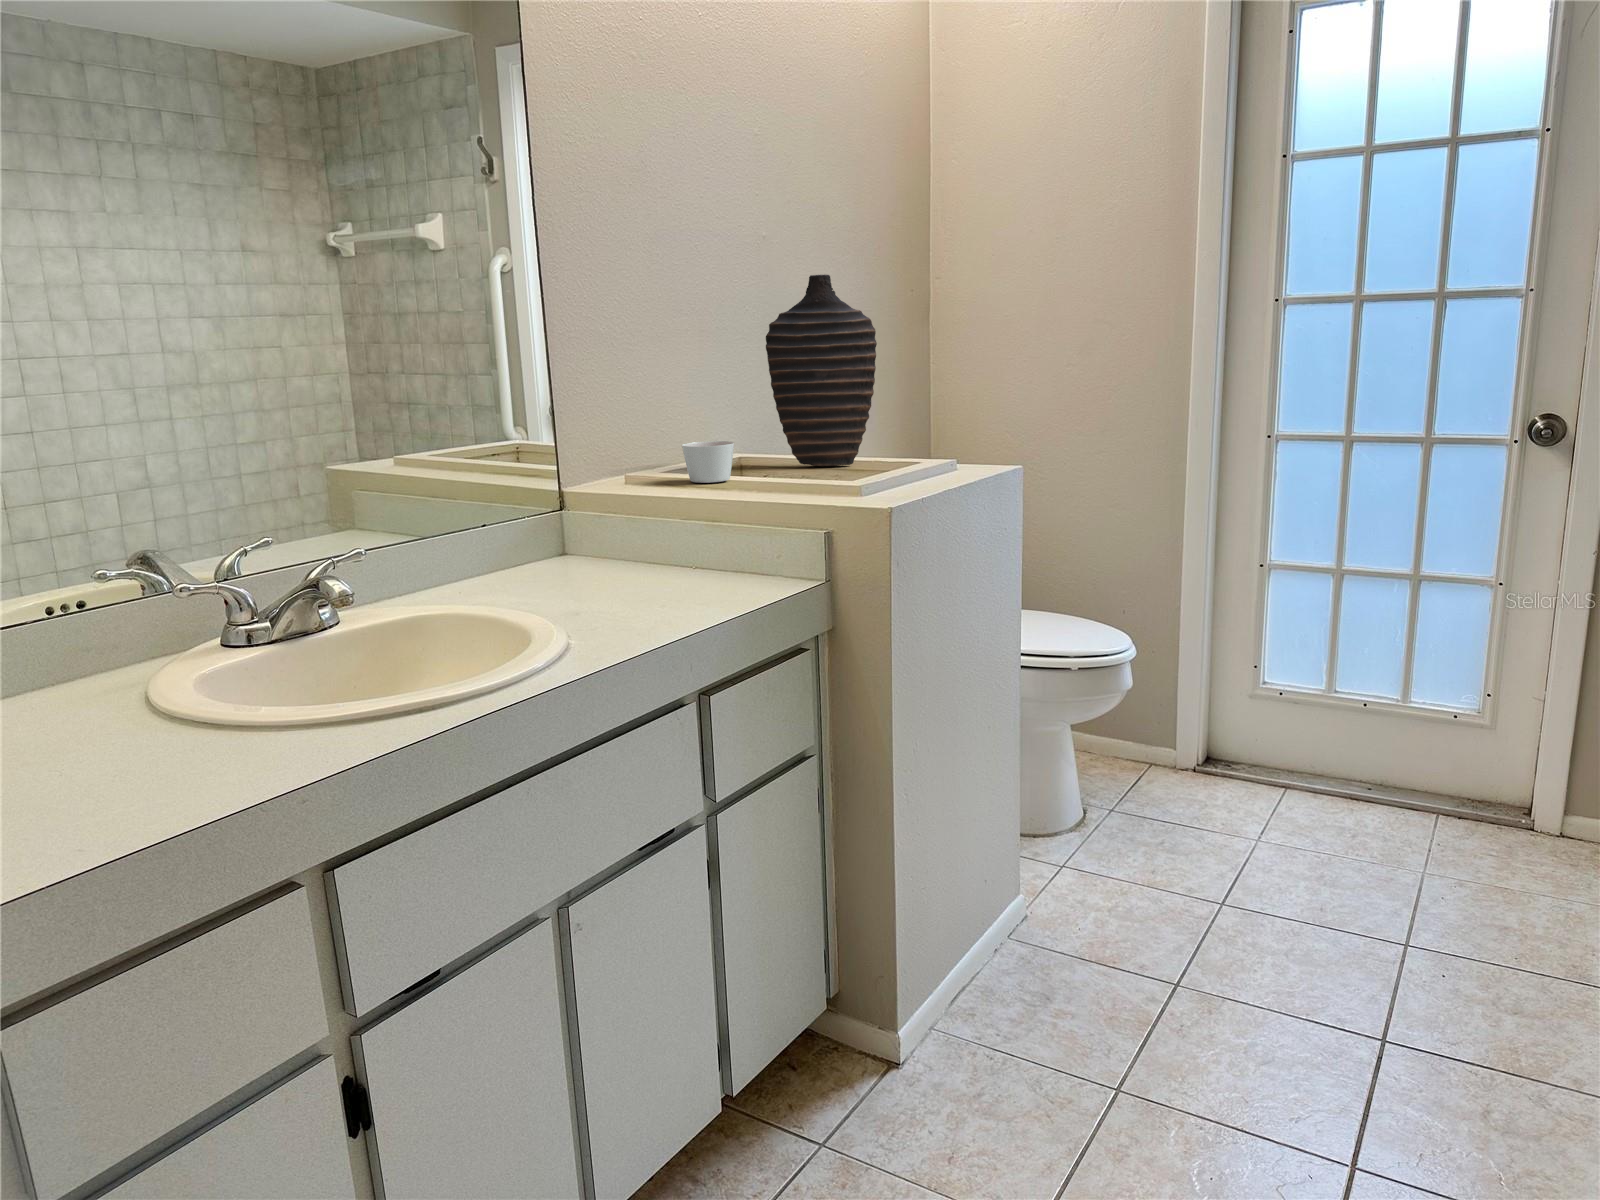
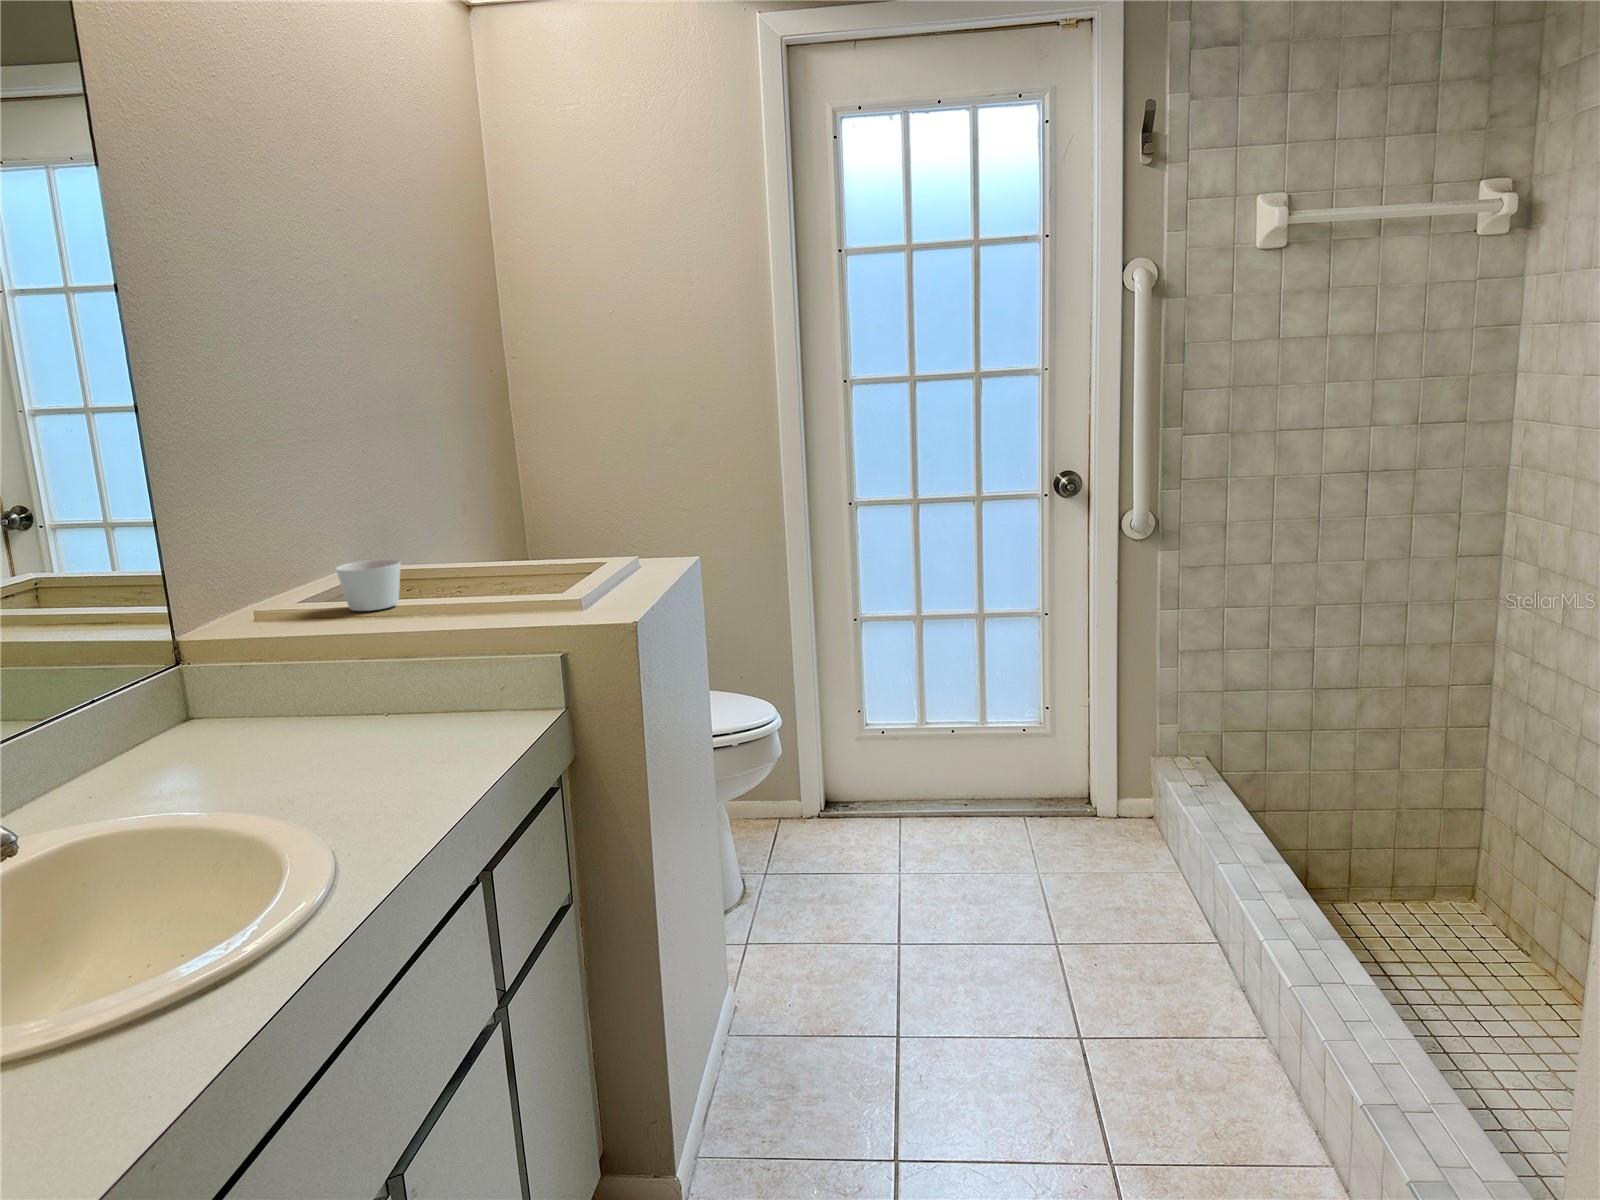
decorative vase: present [766,275,877,466] -> none [403,366,529,575]

